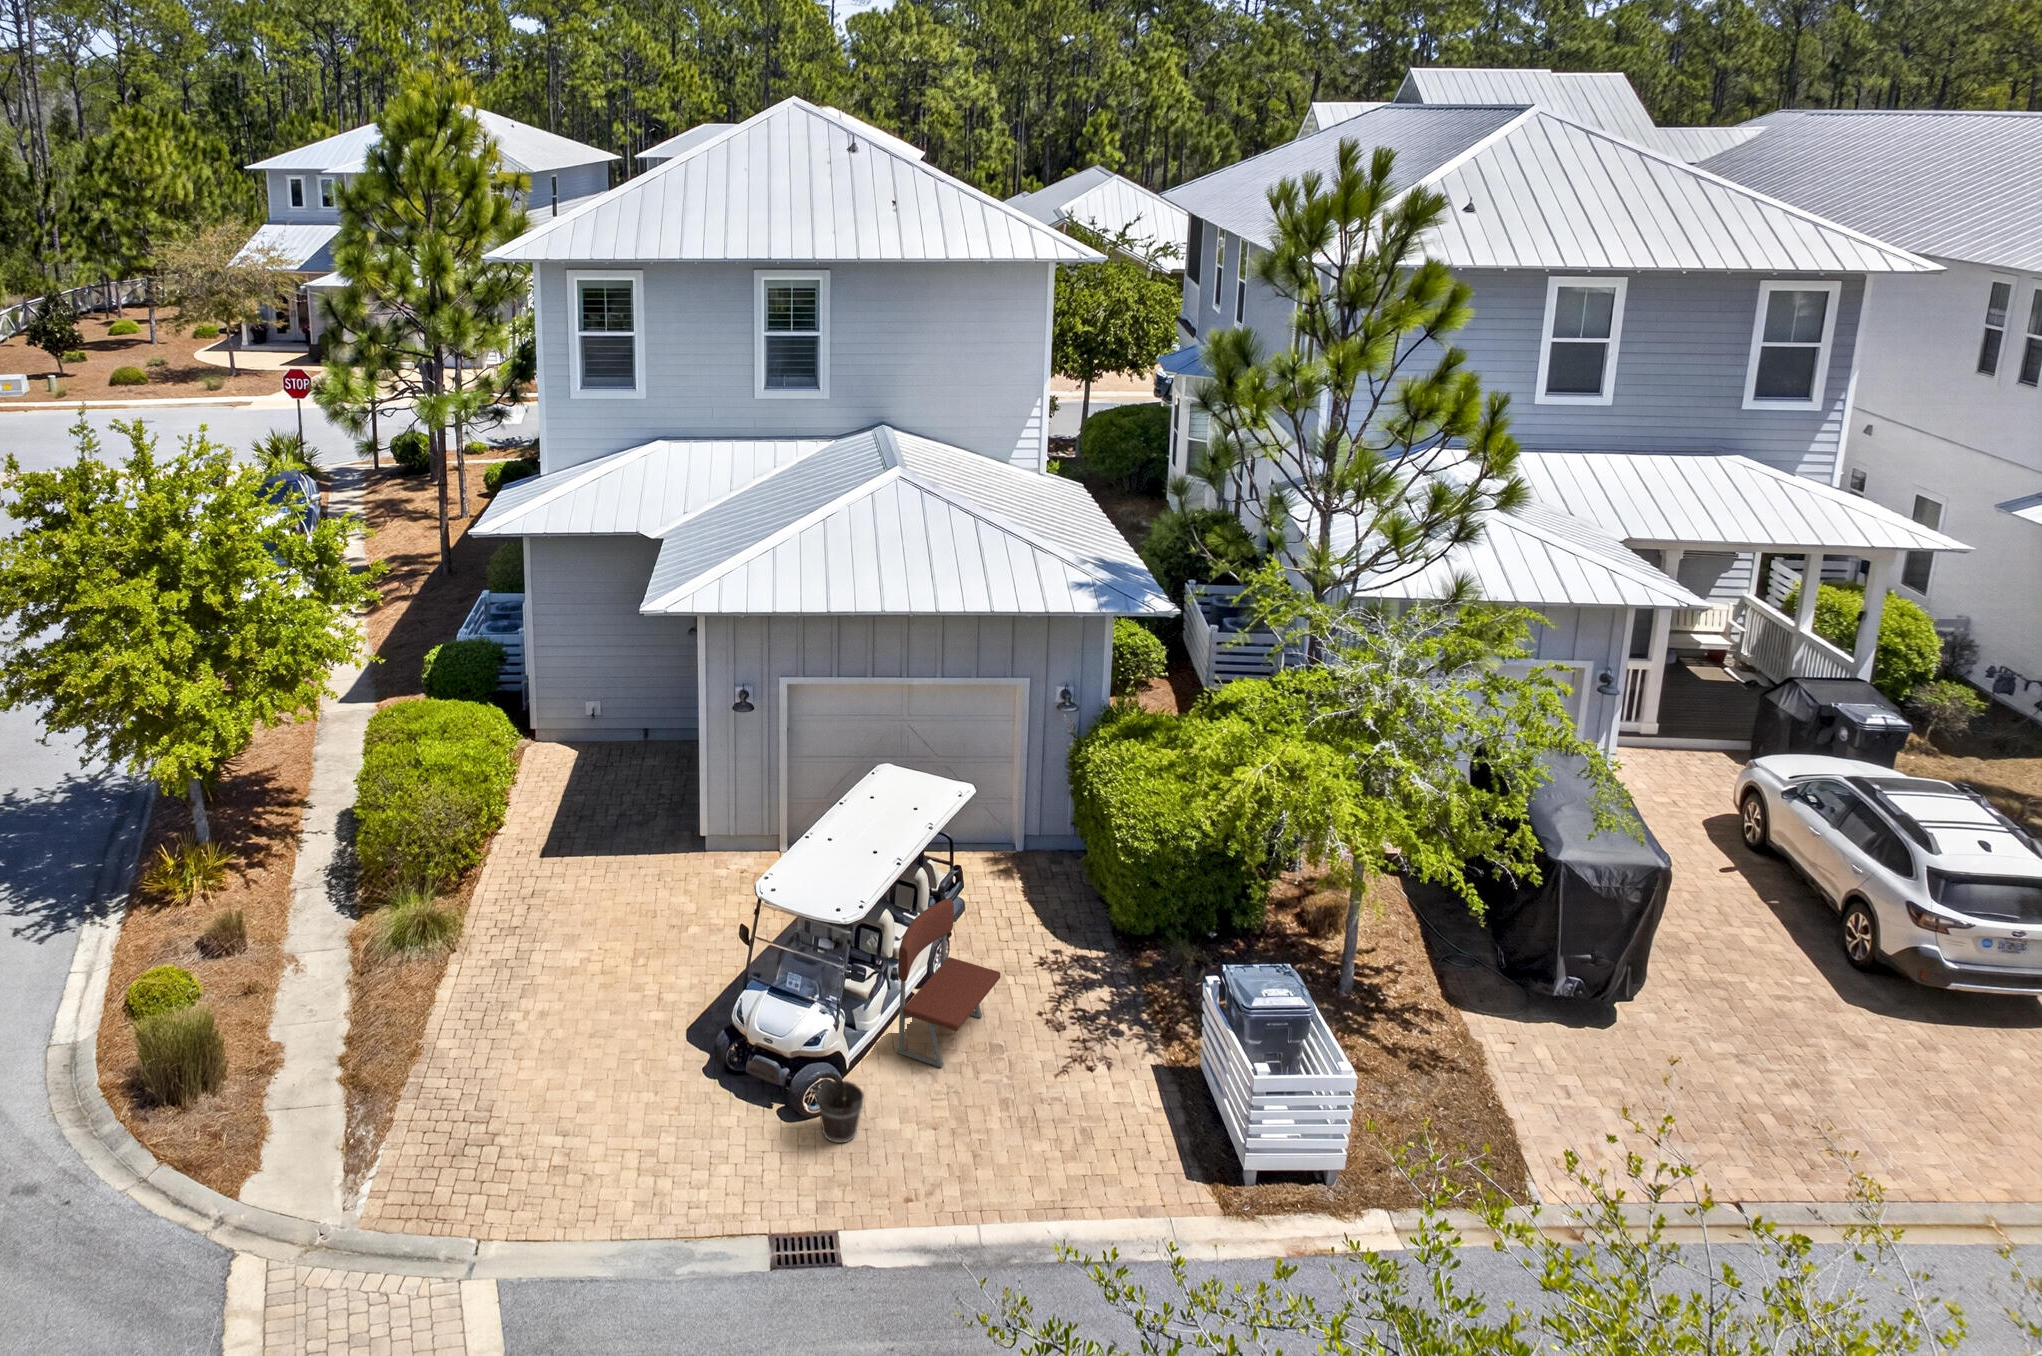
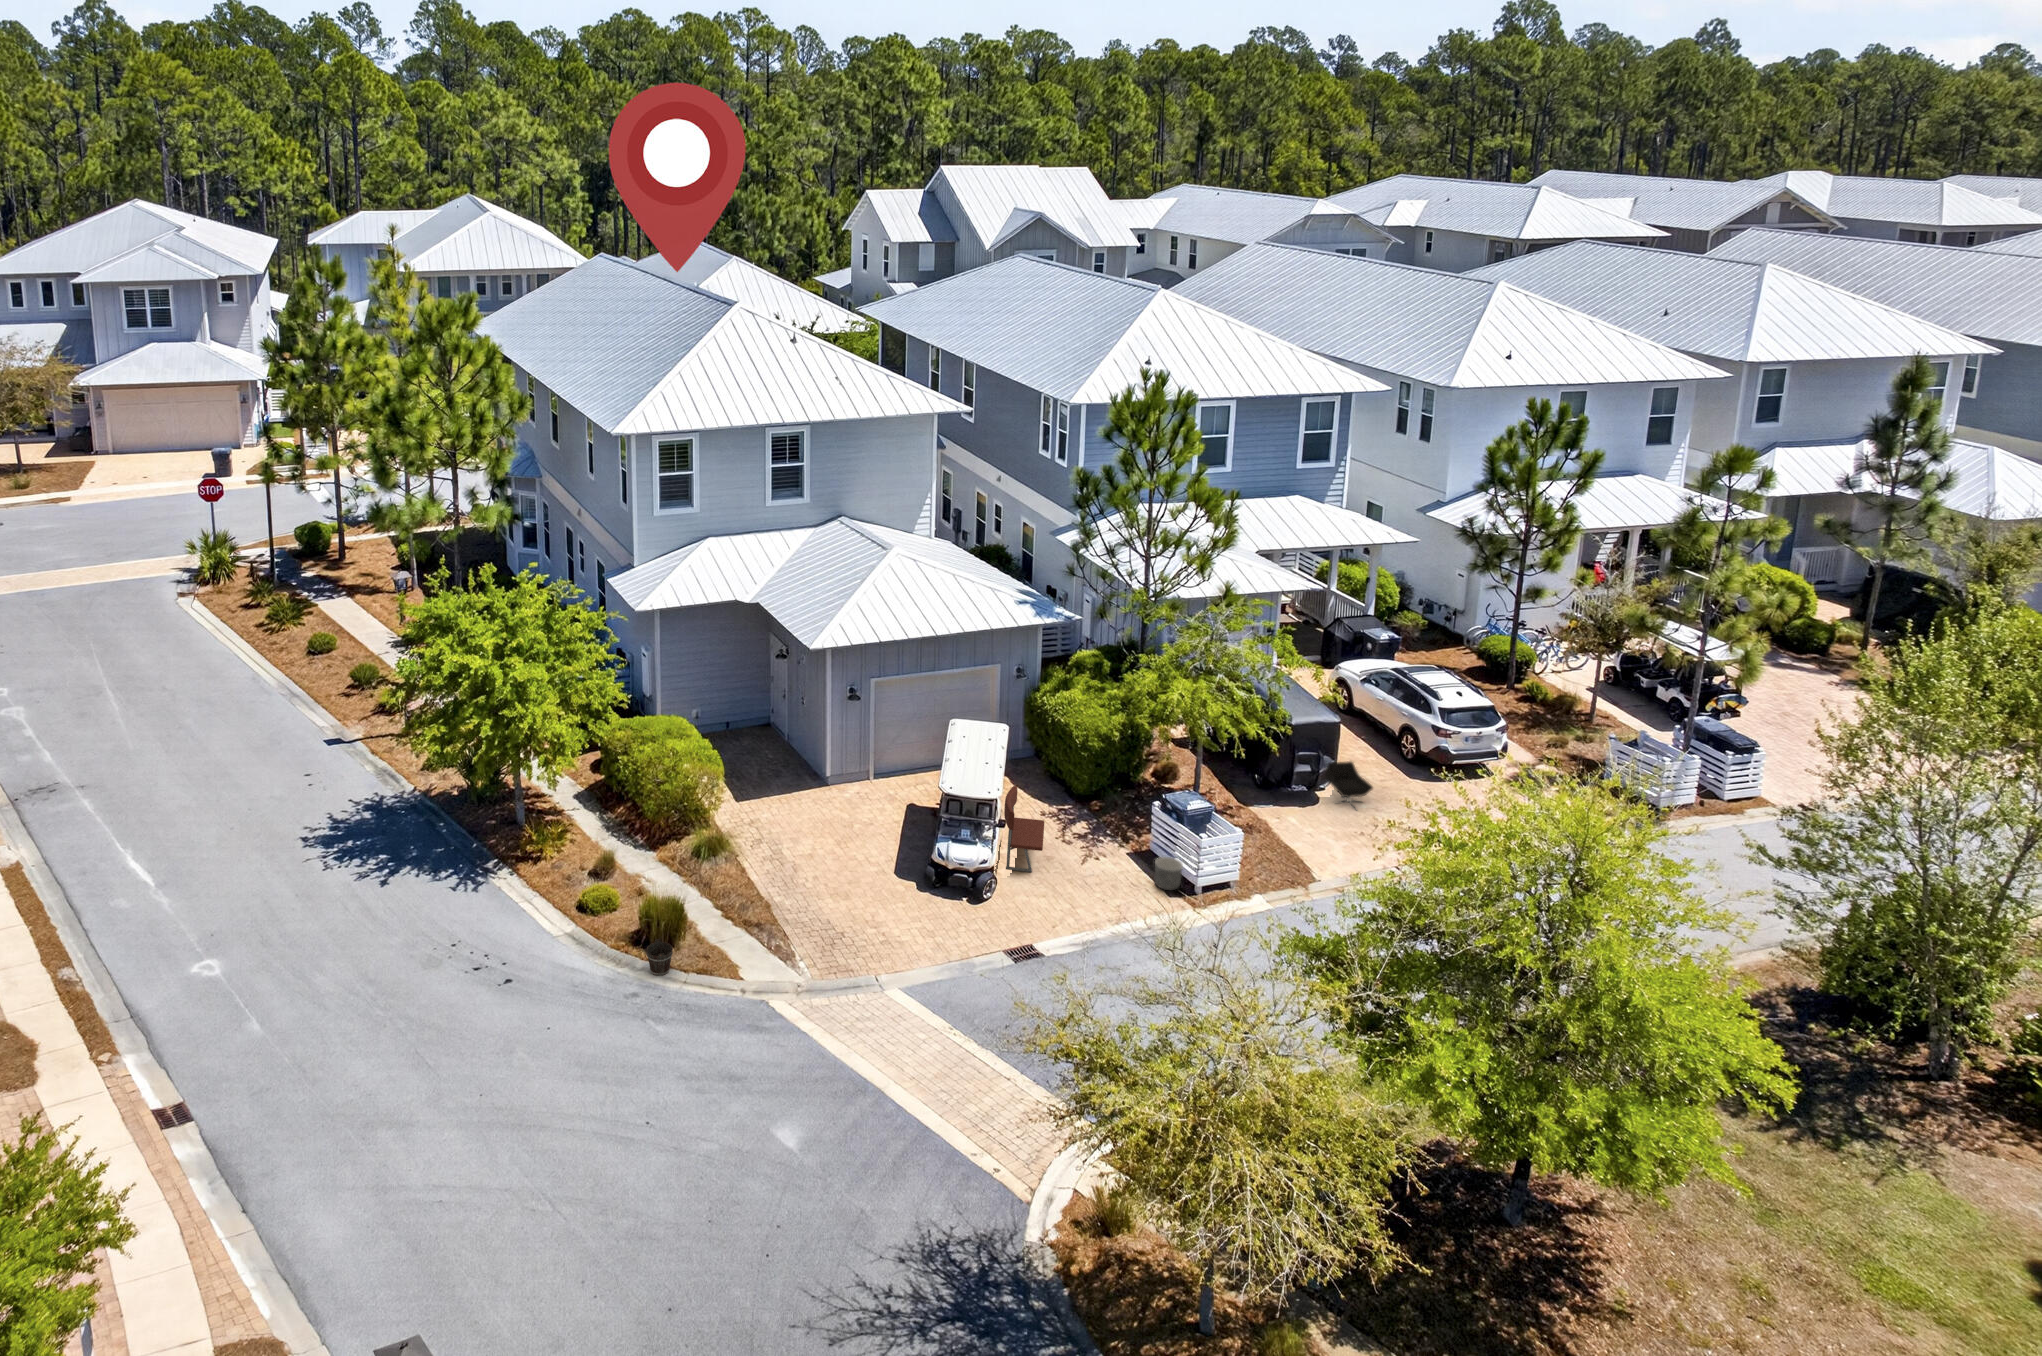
lounge chair: none [1638,949,1740,1058] -> present [1325,761,1373,803]
bucket: present [816,1078,864,1143] -> present [646,939,673,976]
planter: none [1167,1088,1224,1160] -> present [1155,857,1183,890]

